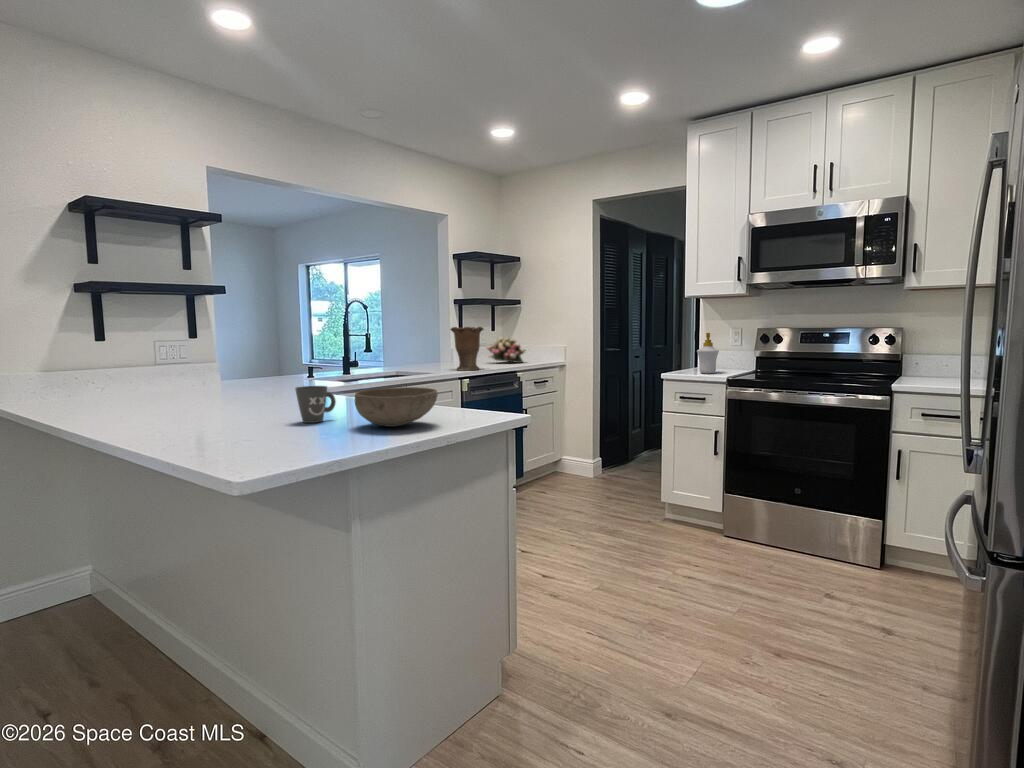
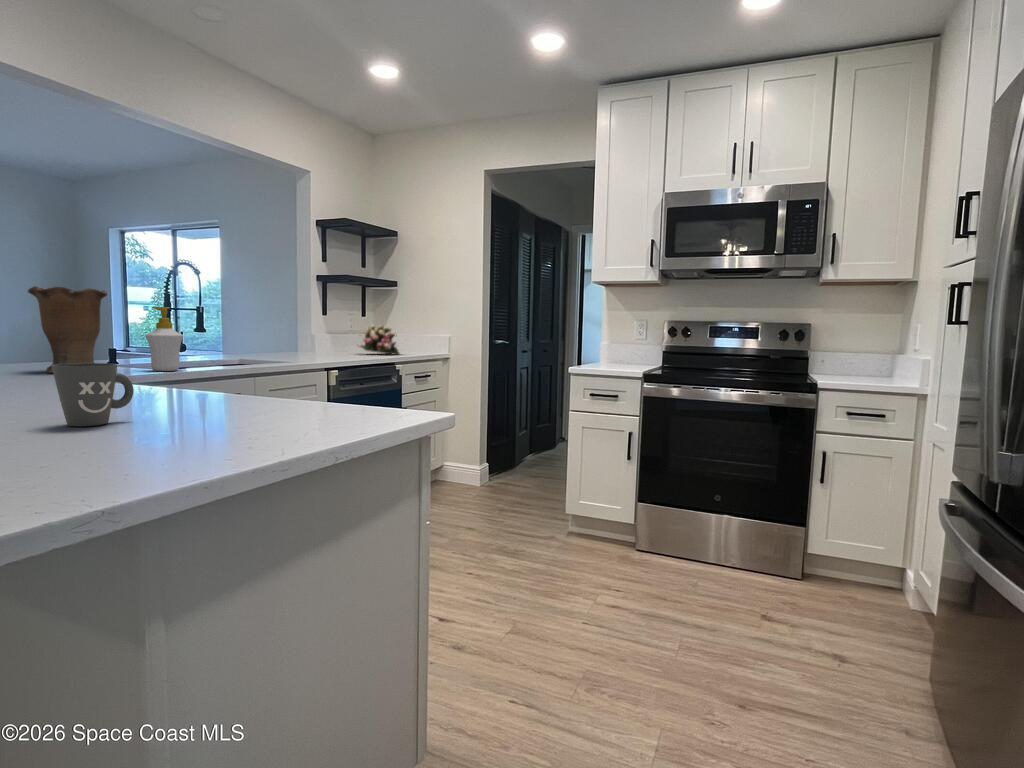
vase: present [450,327,483,371] -> present [28,286,107,373]
soap bottle: present [697,333,719,374] -> present [145,307,183,371]
bowl: present [355,387,438,427] -> none [166,368,316,432]

